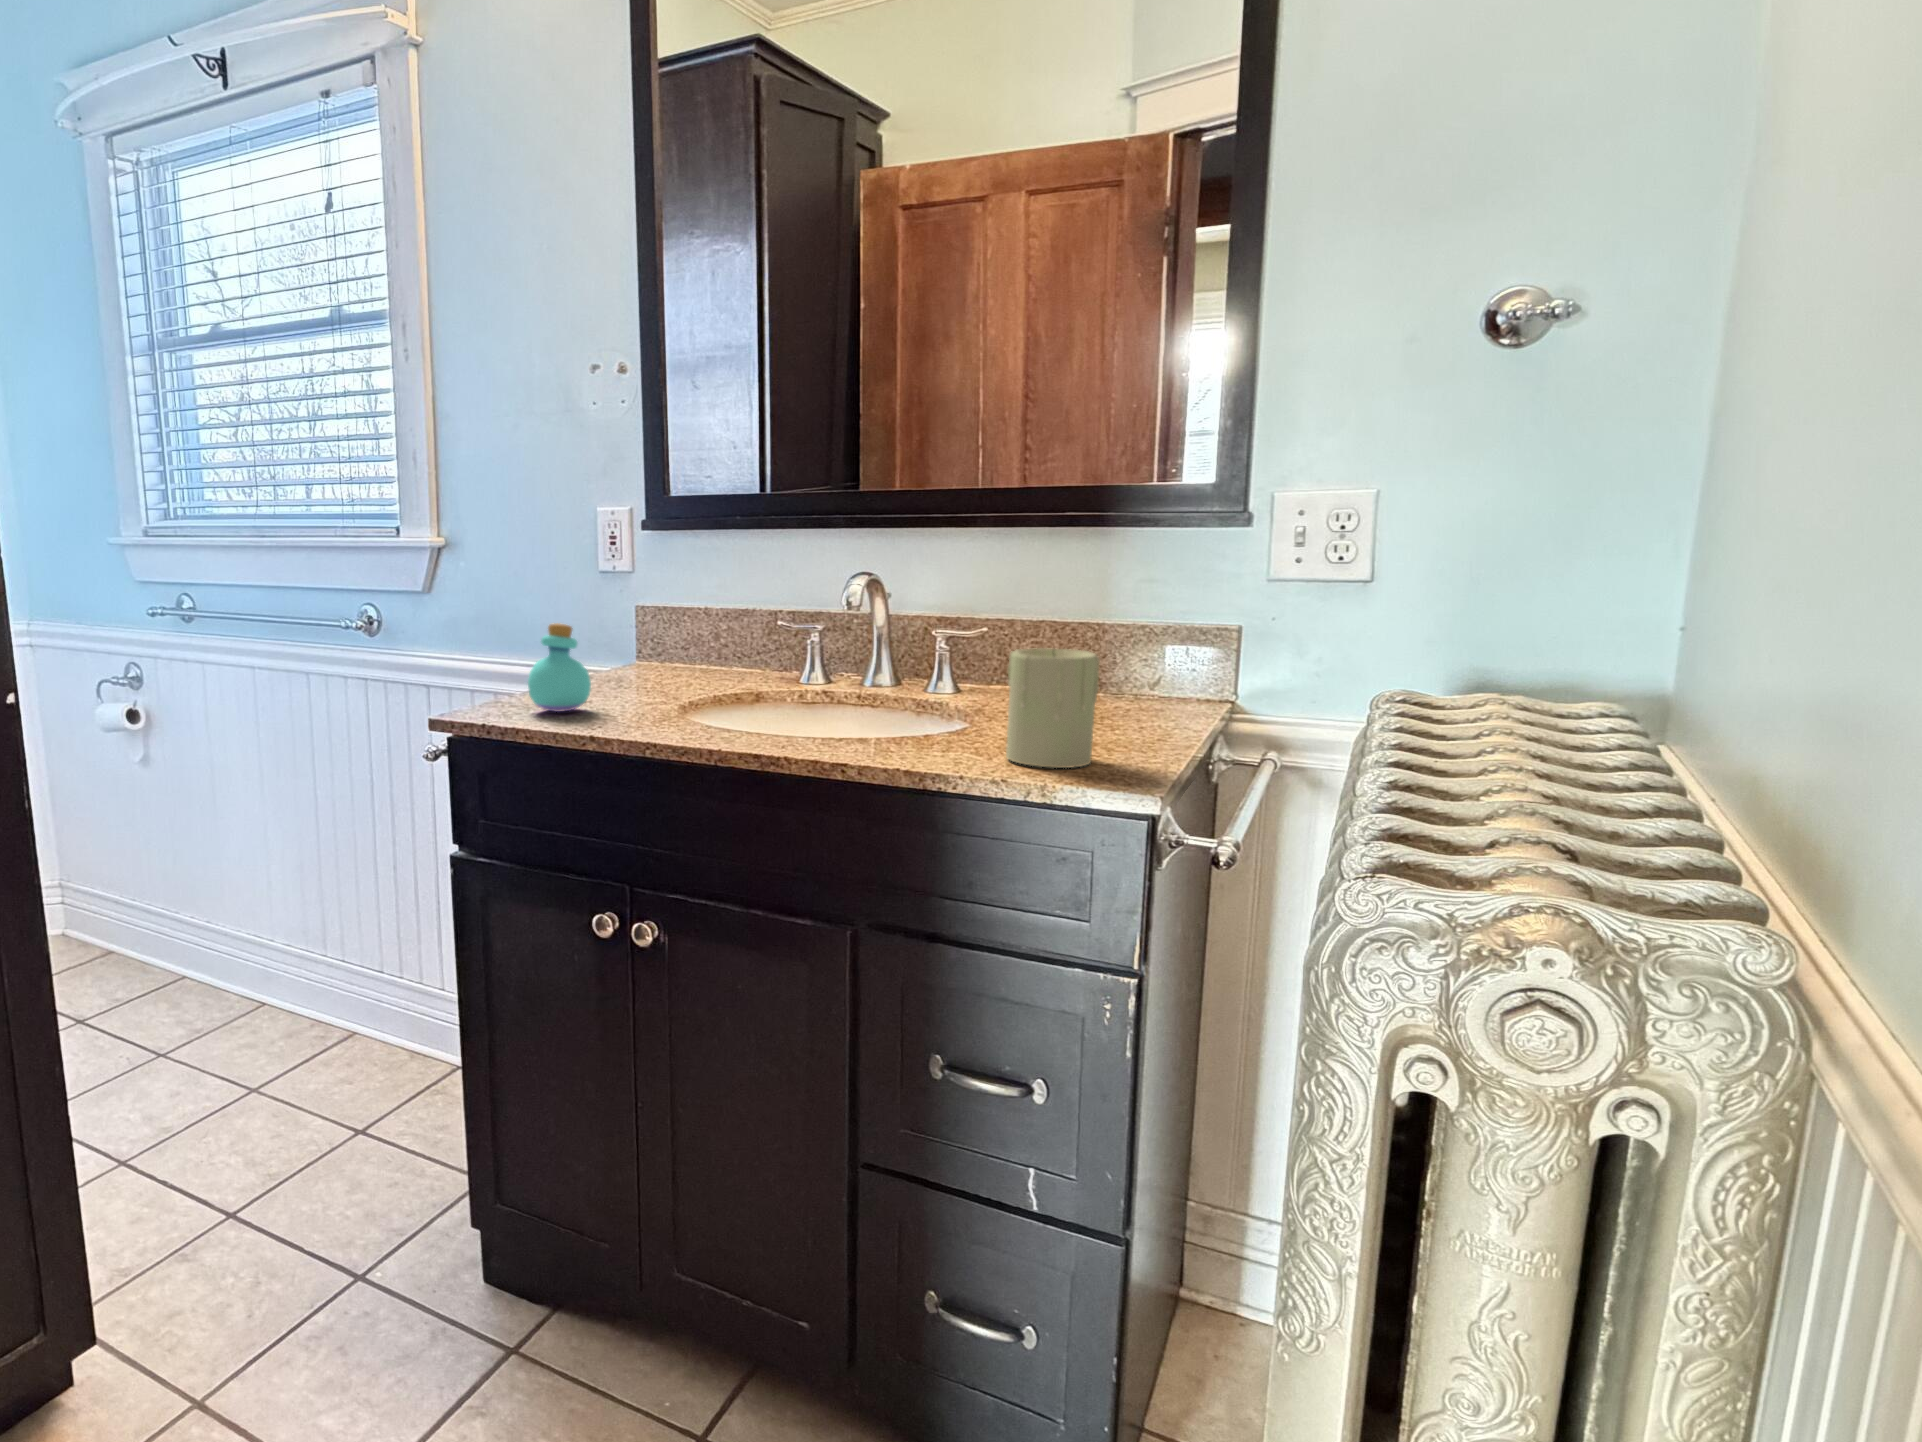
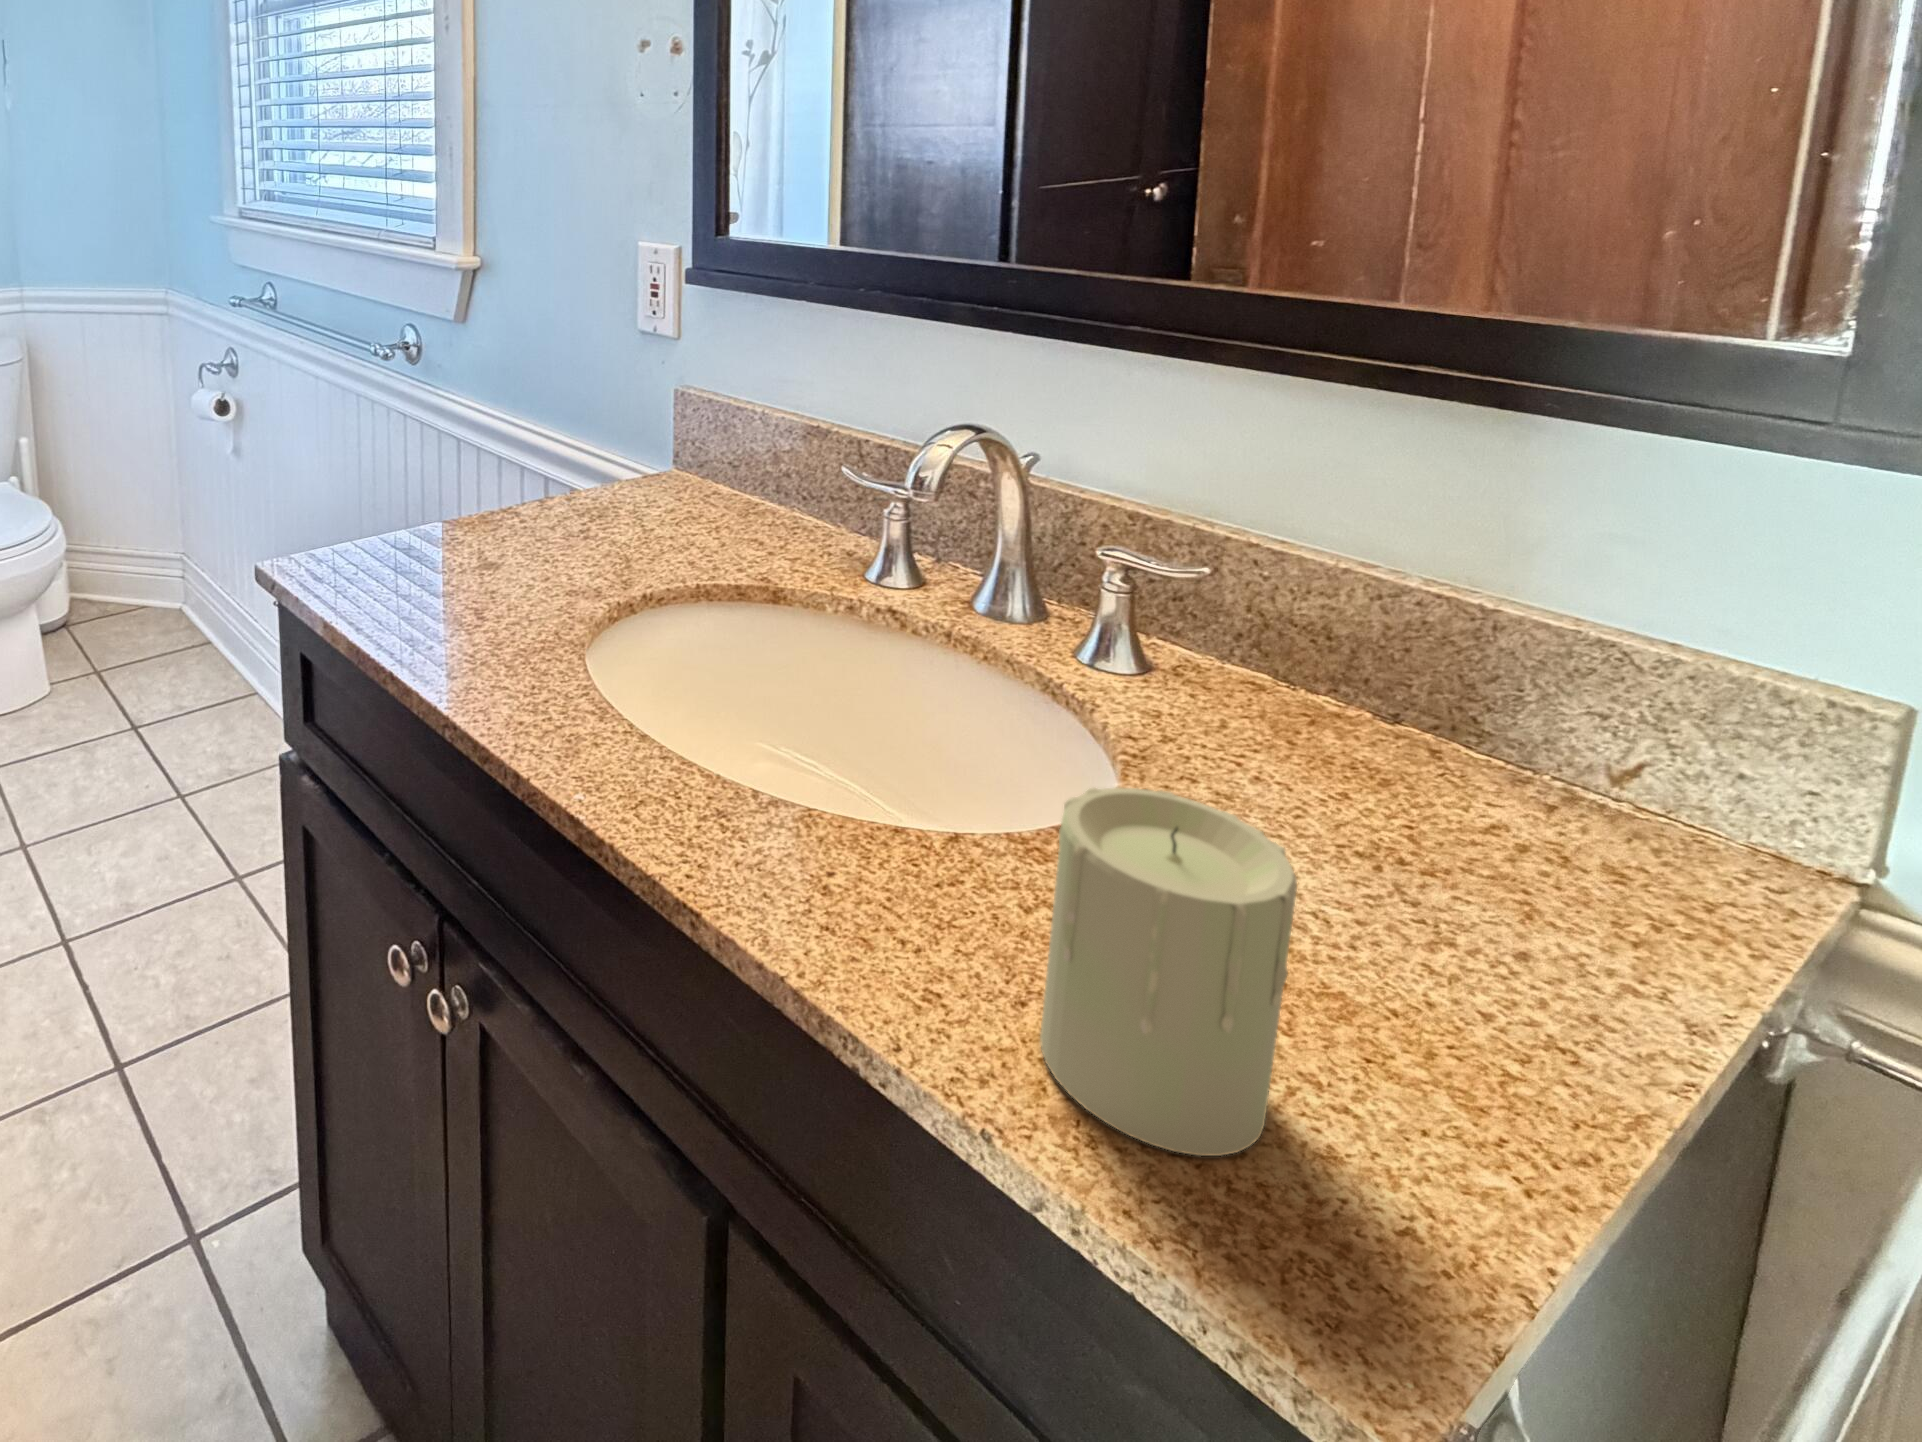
perfume bottle: present [528,623,591,712] -> none [375,462,472,597]

